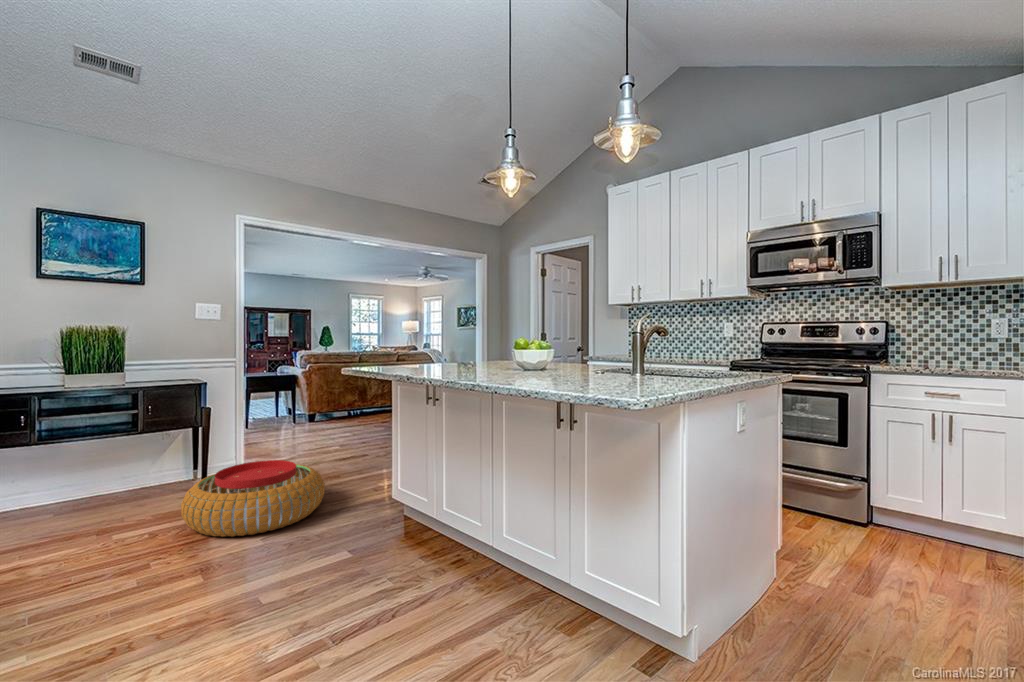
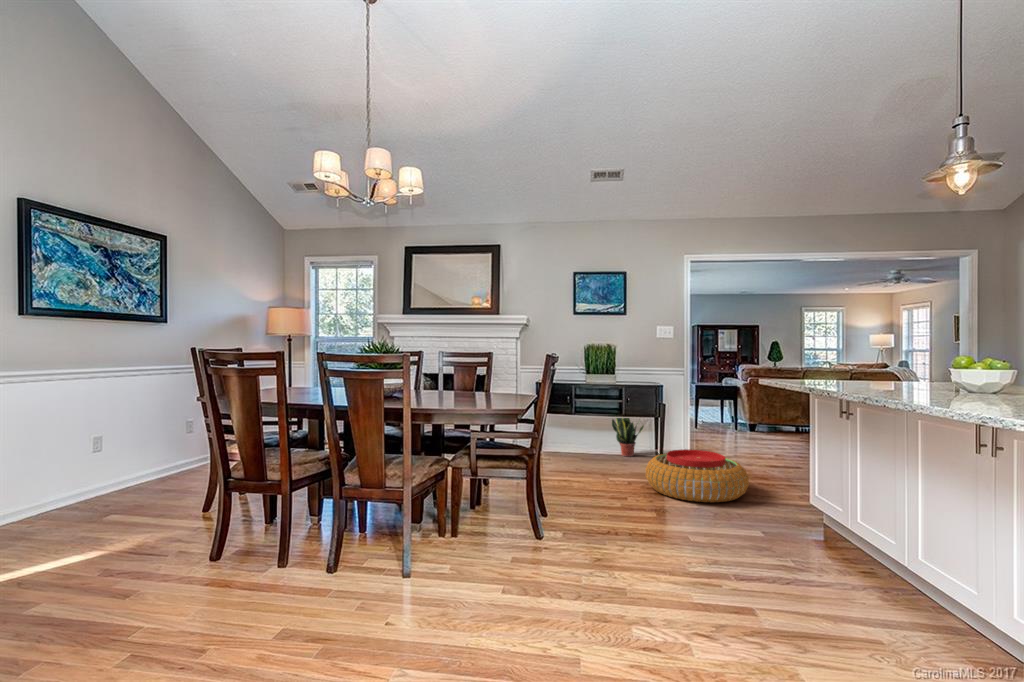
potted plant: none [120,420,176,487] -> present [612,418,644,457]

